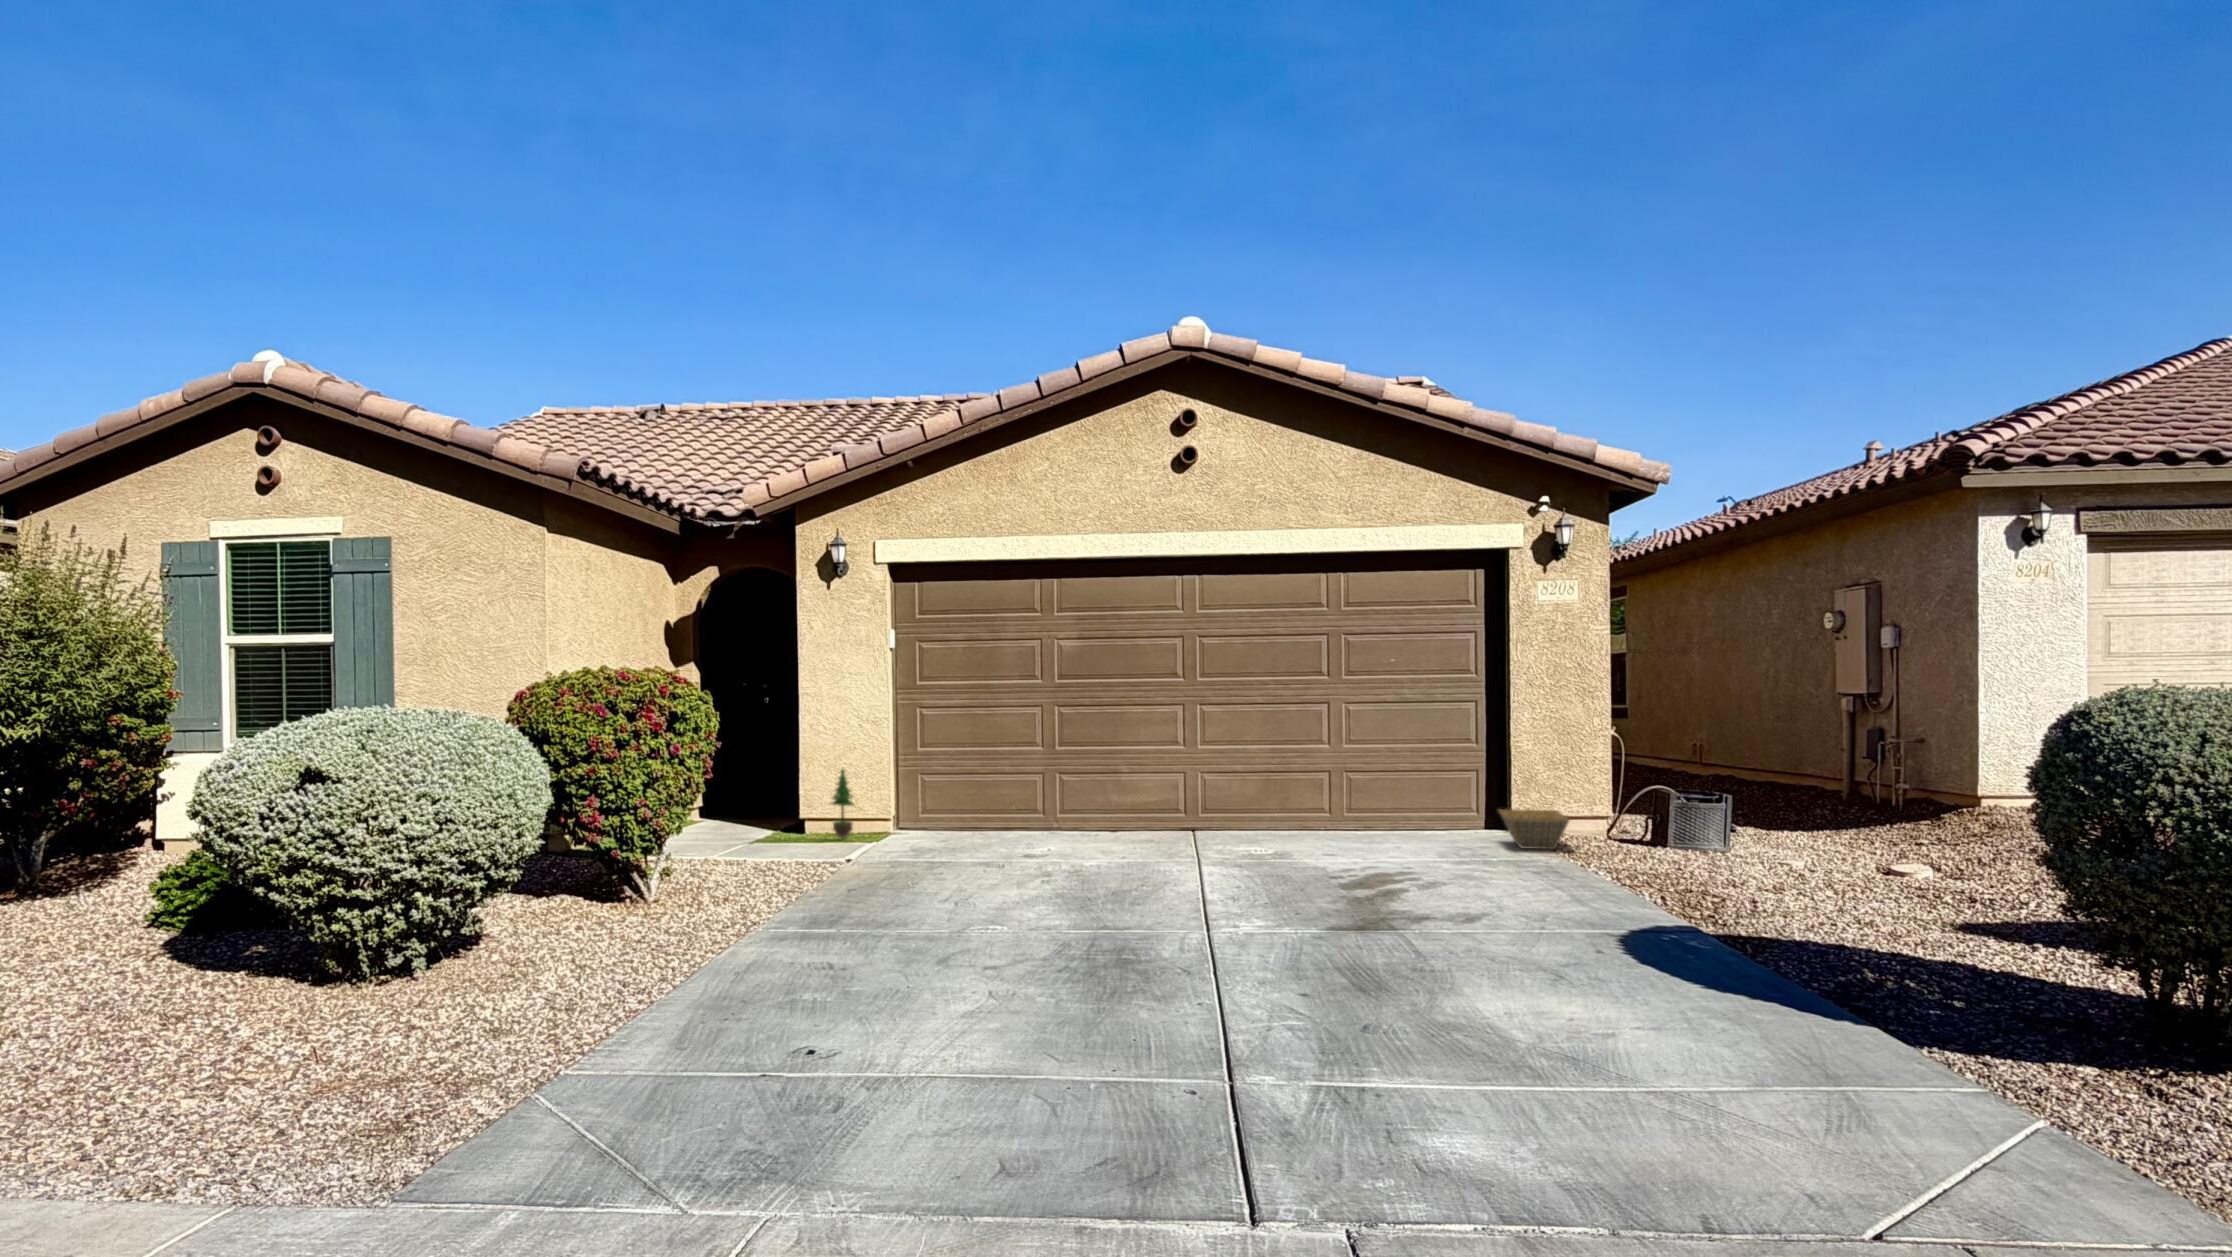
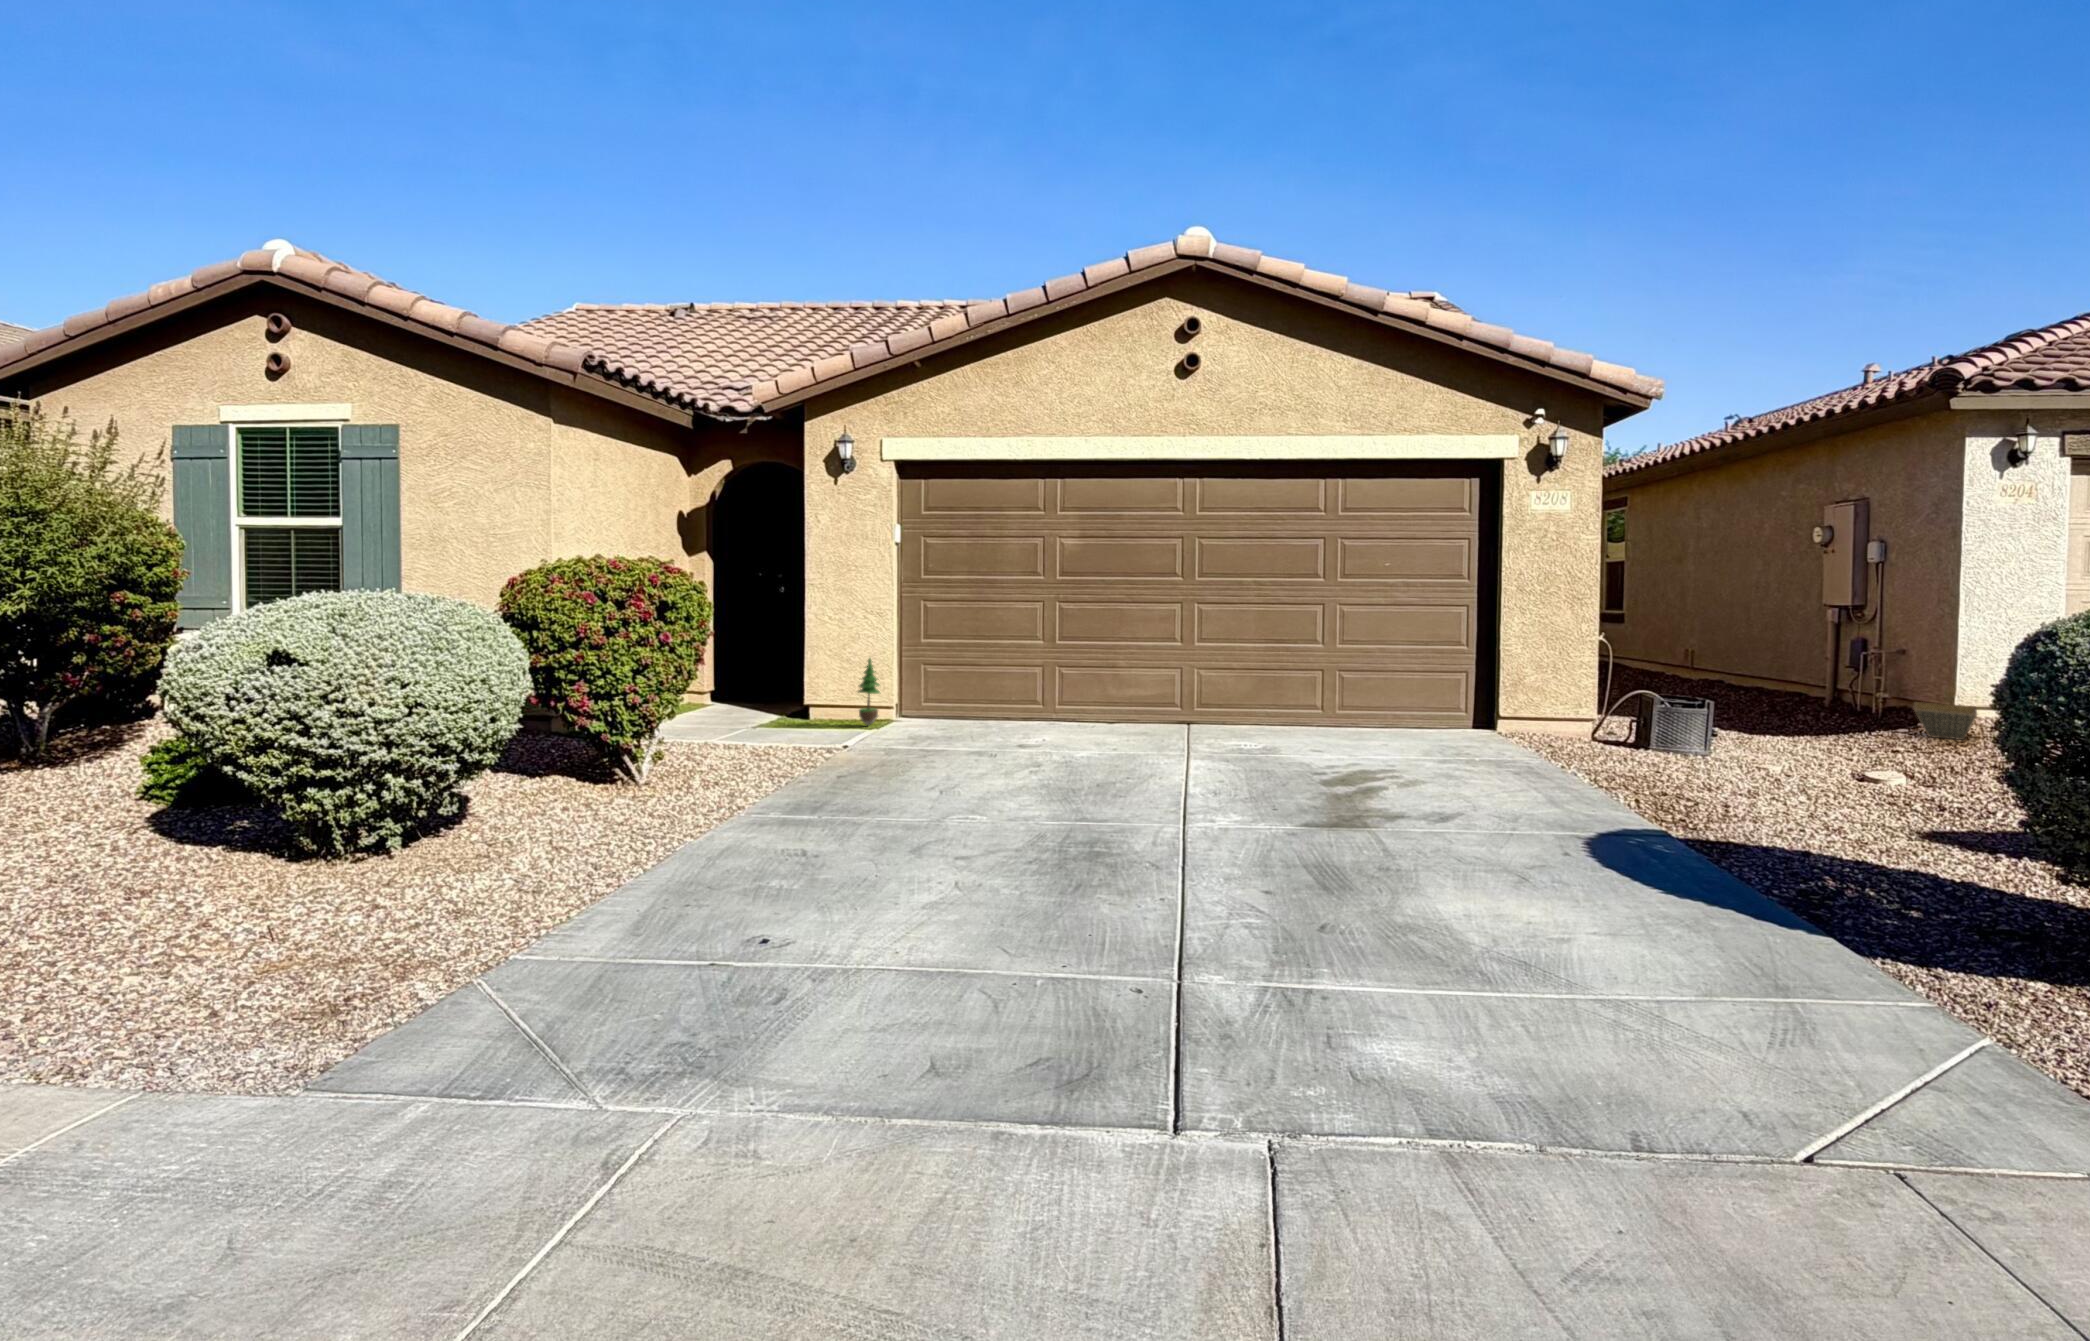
basket: present [1499,809,1569,849] -> present [1914,702,1977,740]

